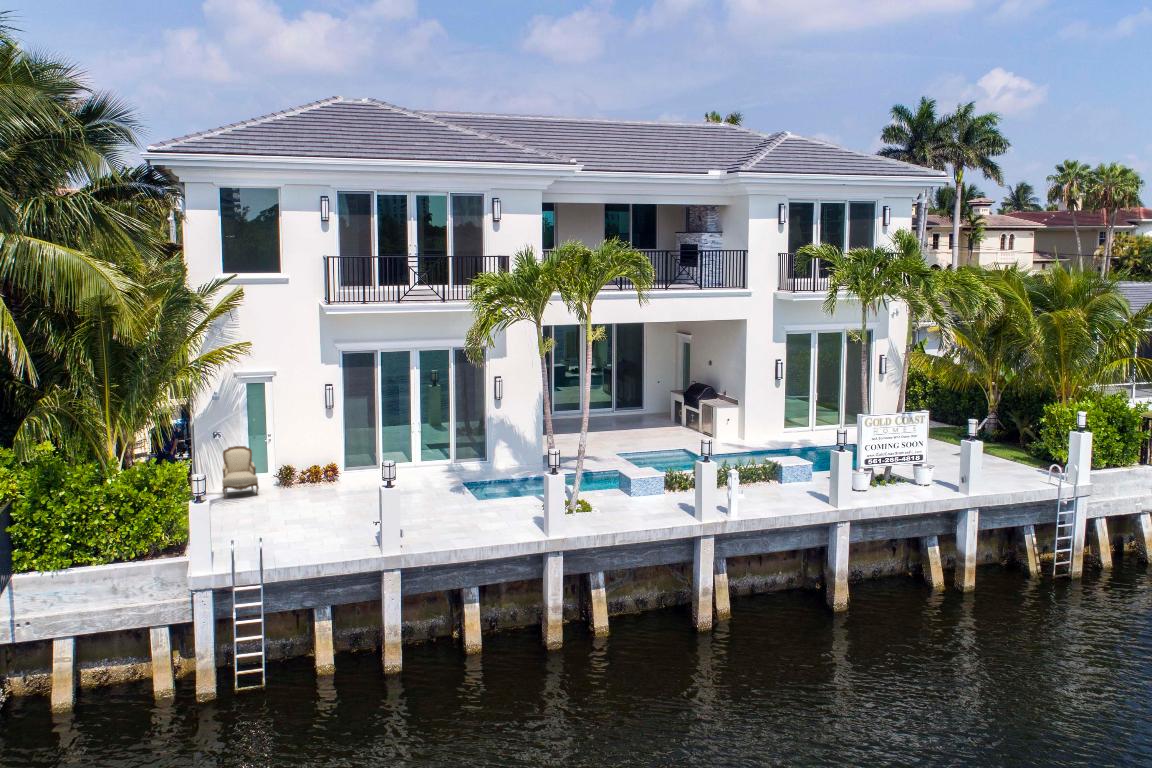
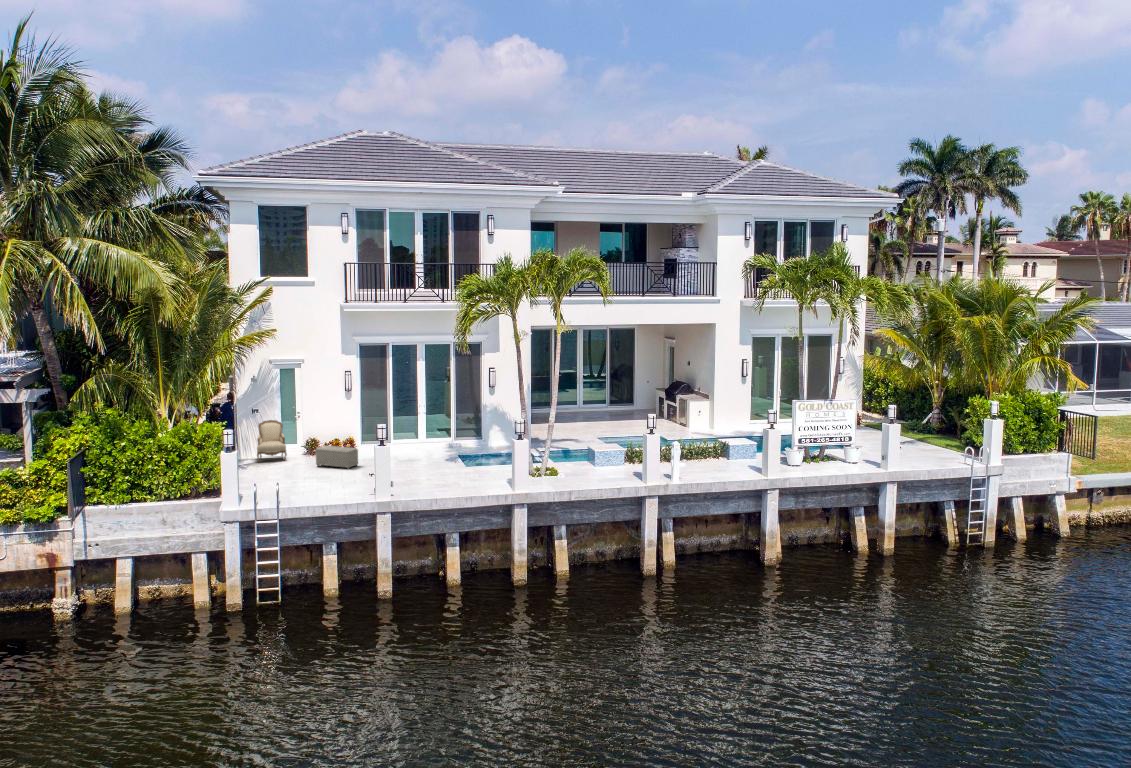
ottoman: none [296,478,348,507] -> present [316,446,358,469]

